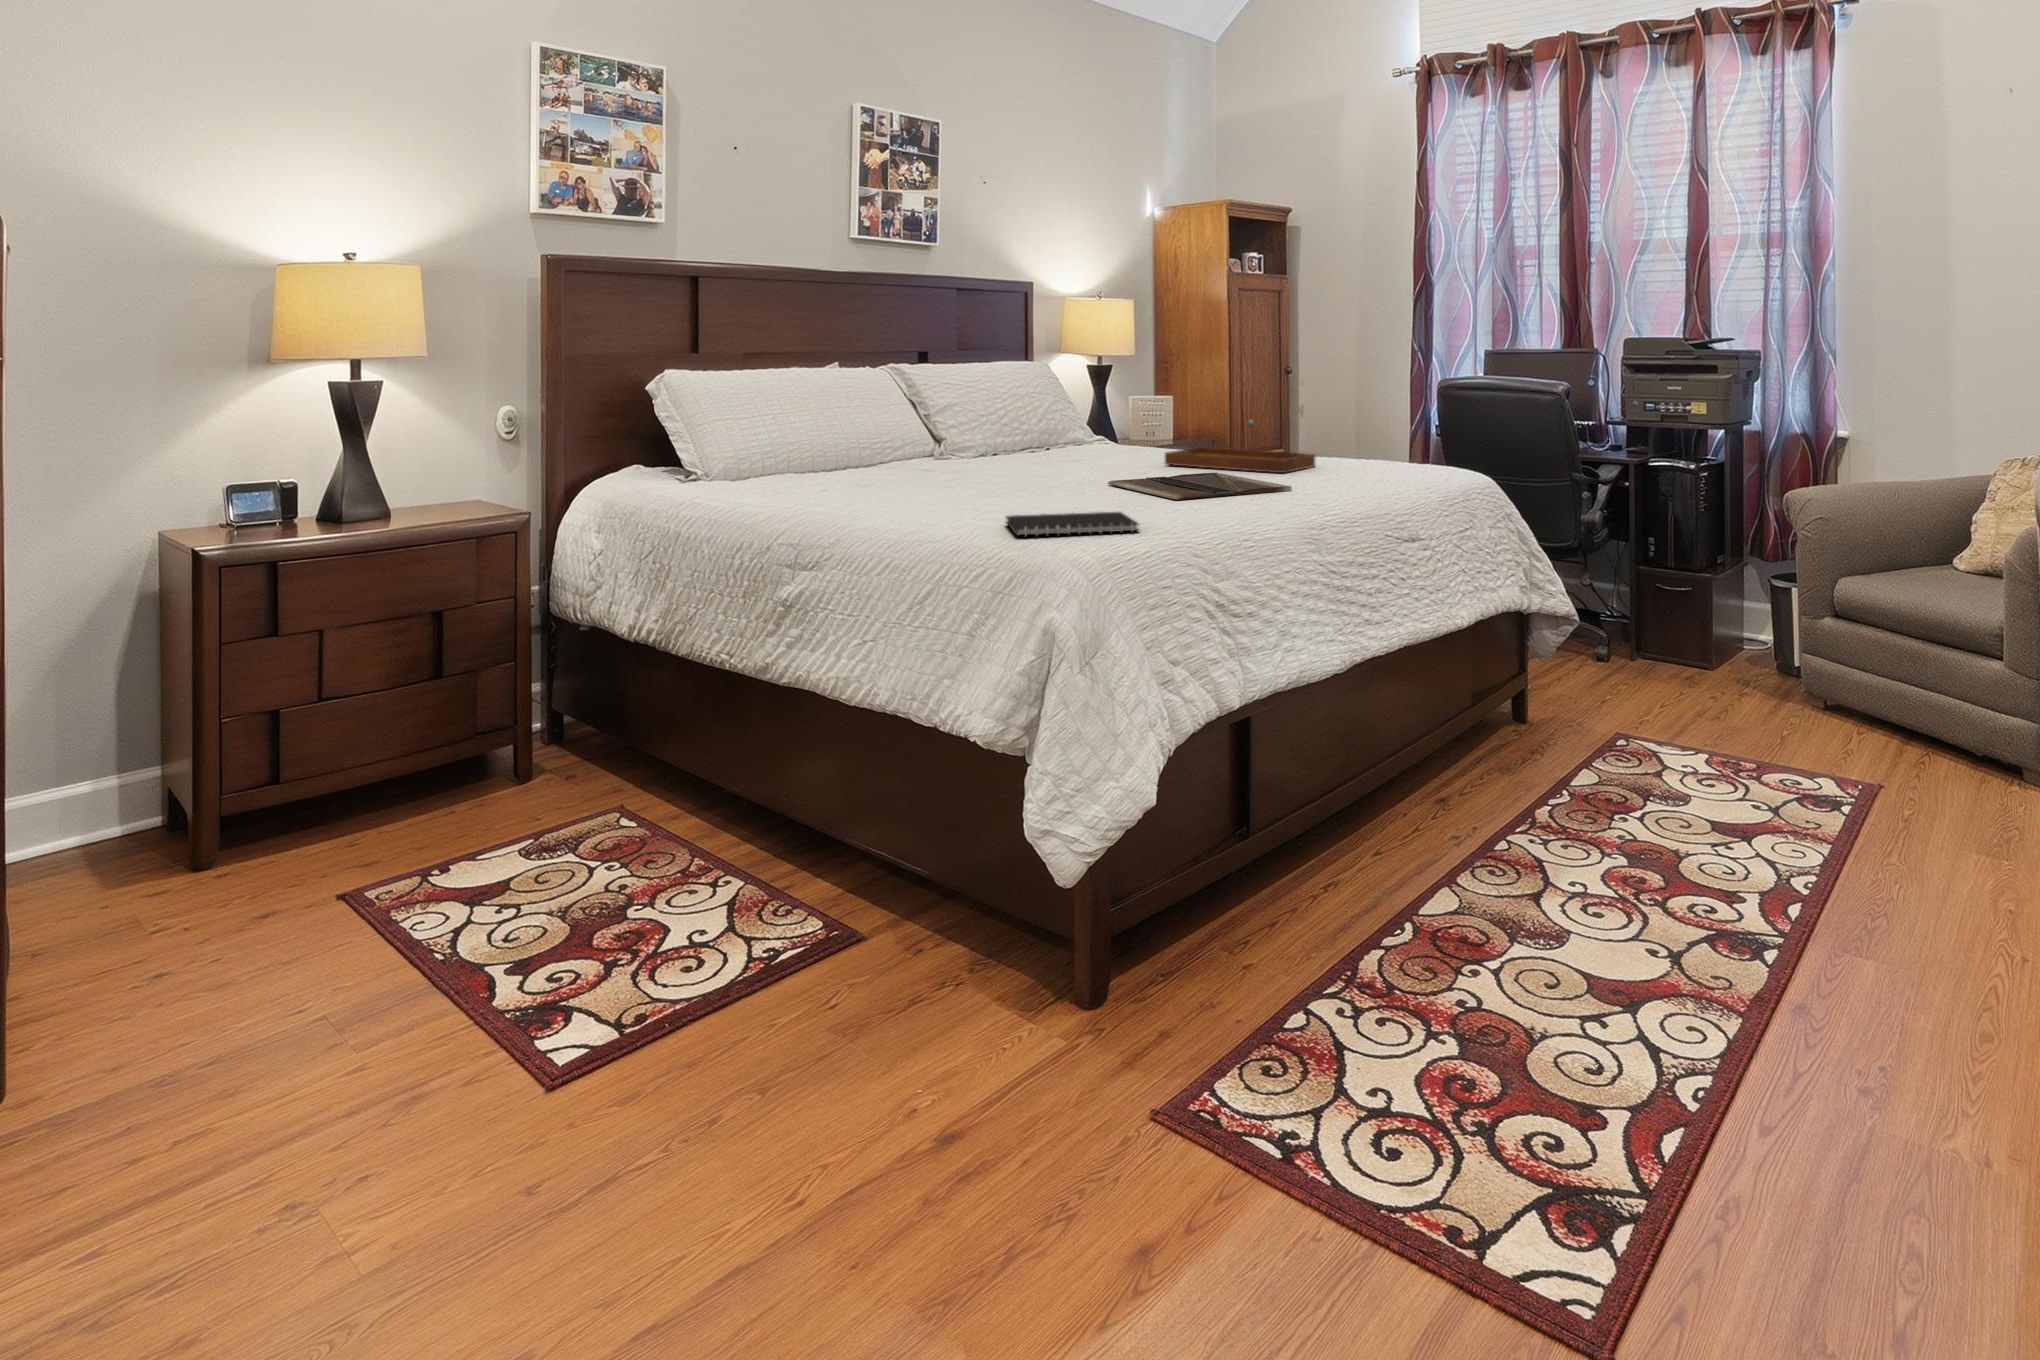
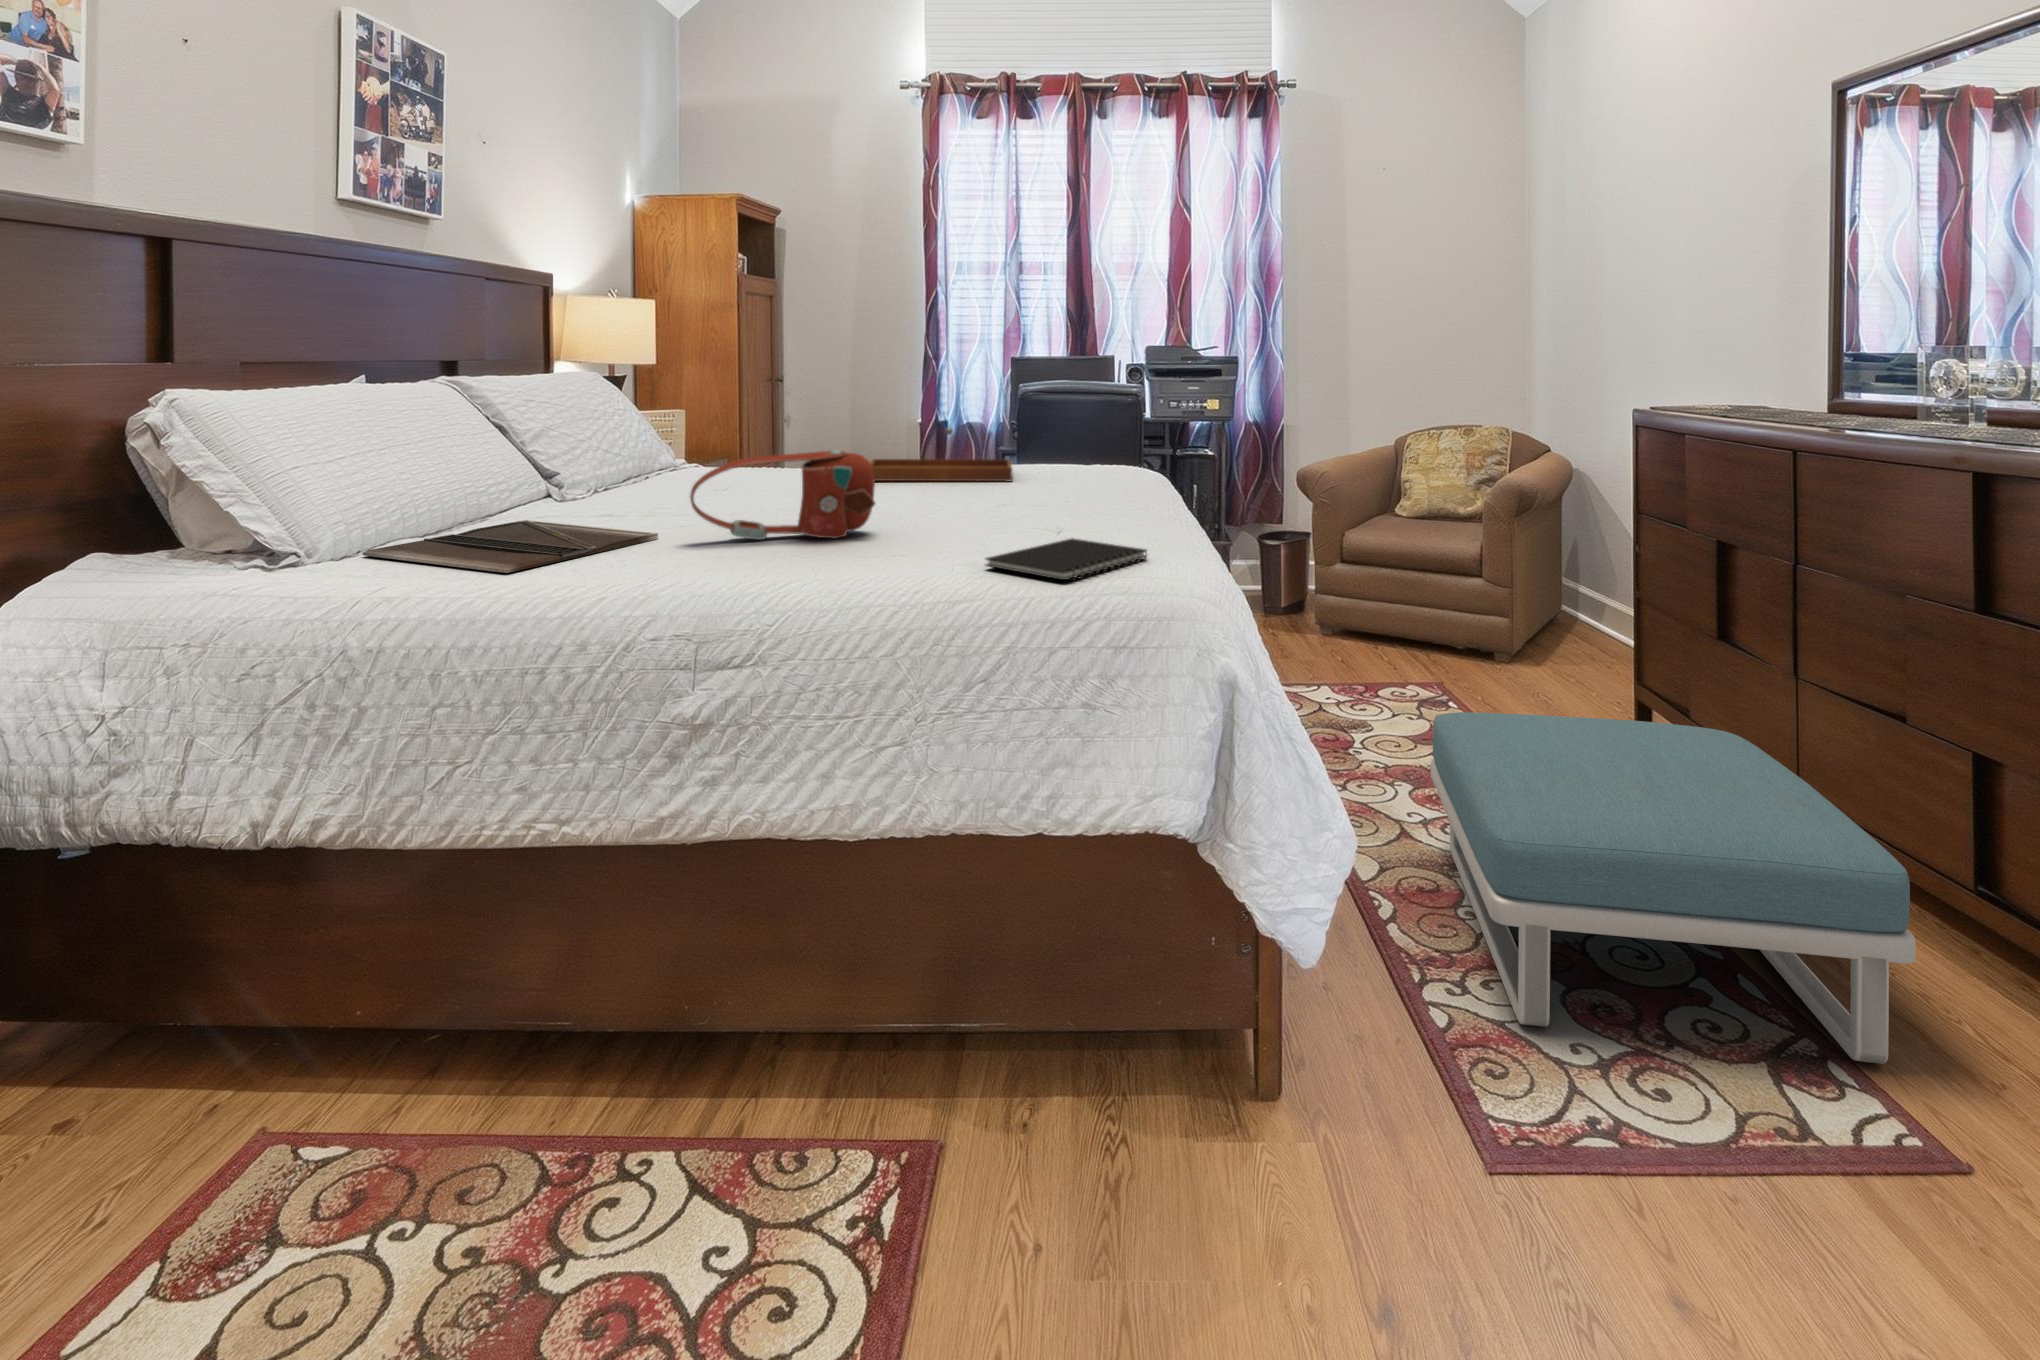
handbag: none [897,427,1030,499] -> present [690,450,875,539]
laptop: present [1108,472,1292,500] -> present [363,520,658,573]
footstool: none [1363,760,1934,1241] -> present [1431,712,1916,1064]

